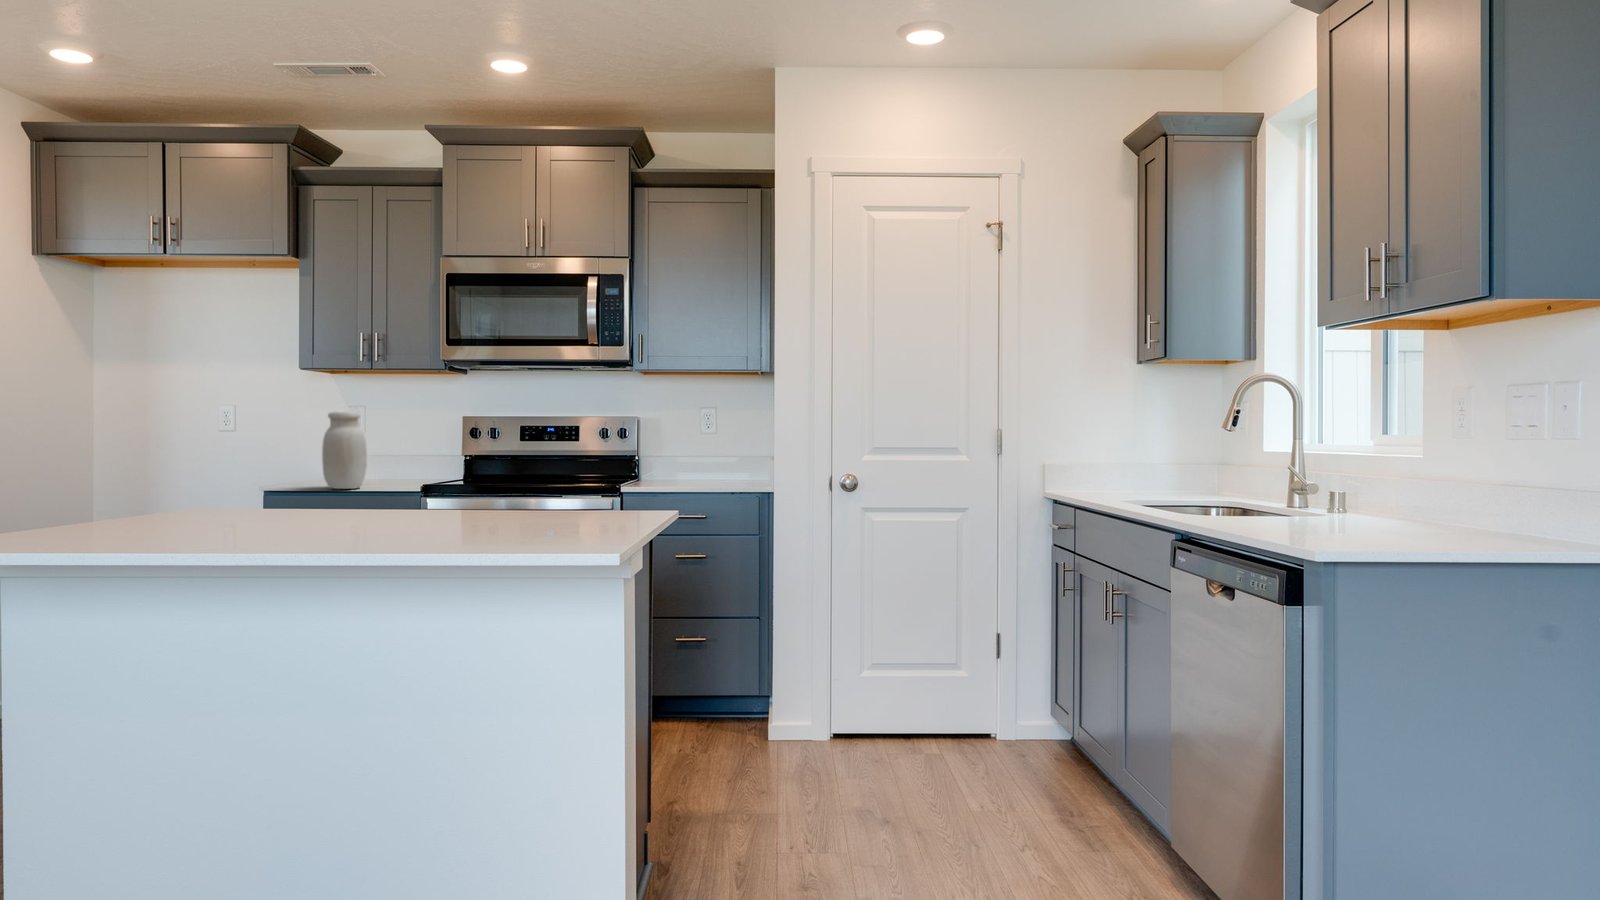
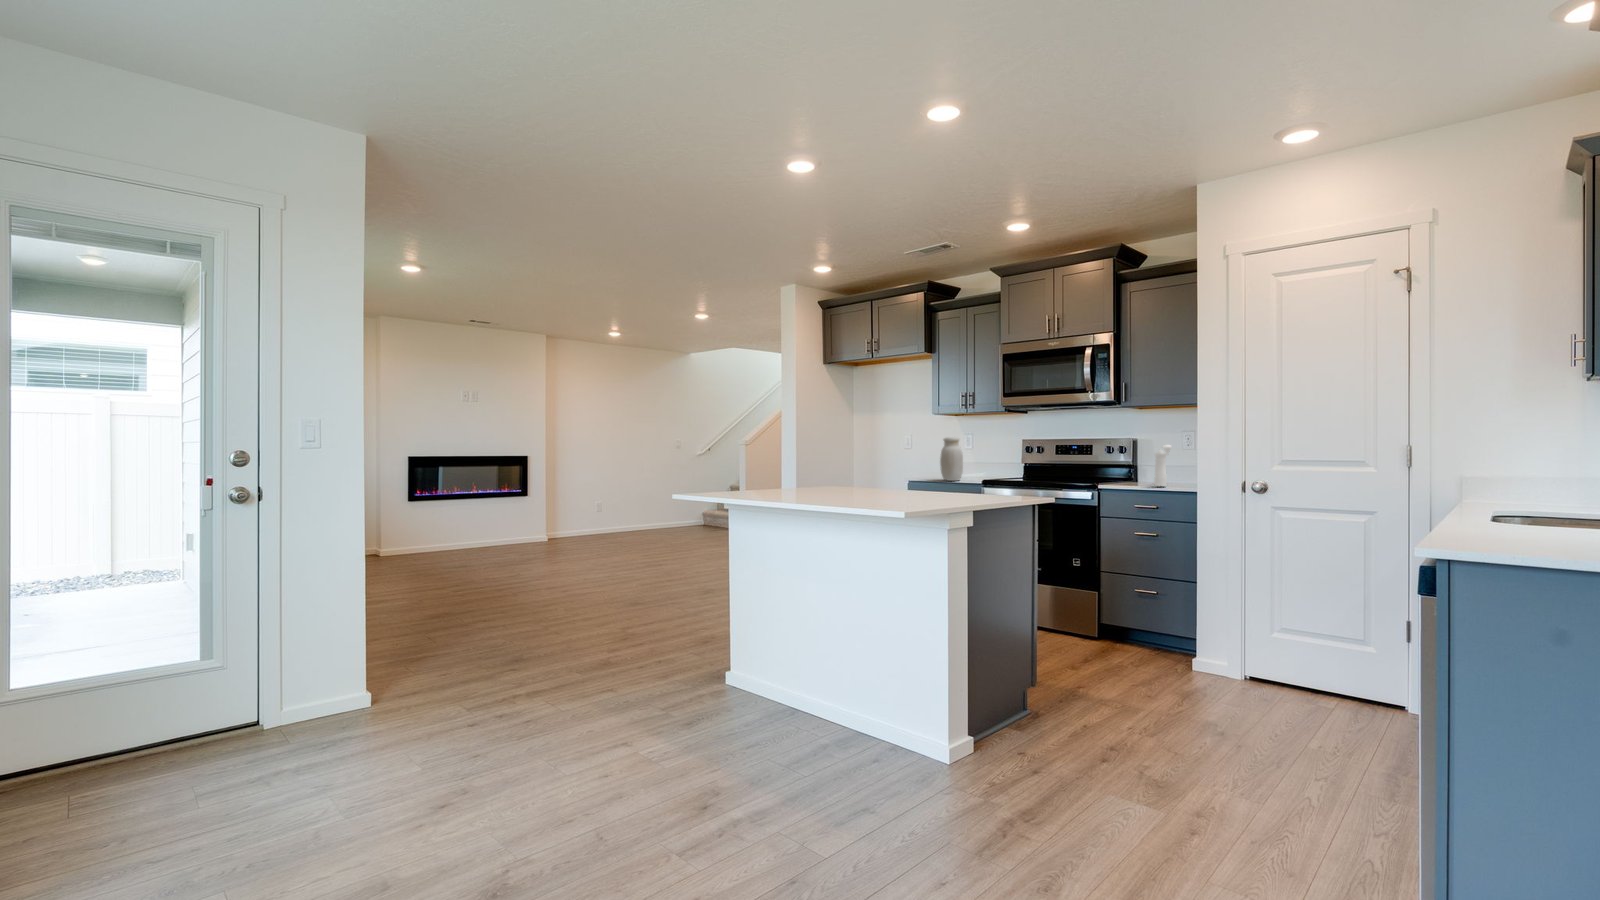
pepper mill: none [692,428,708,486] -> present [1154,445,1171,486]

